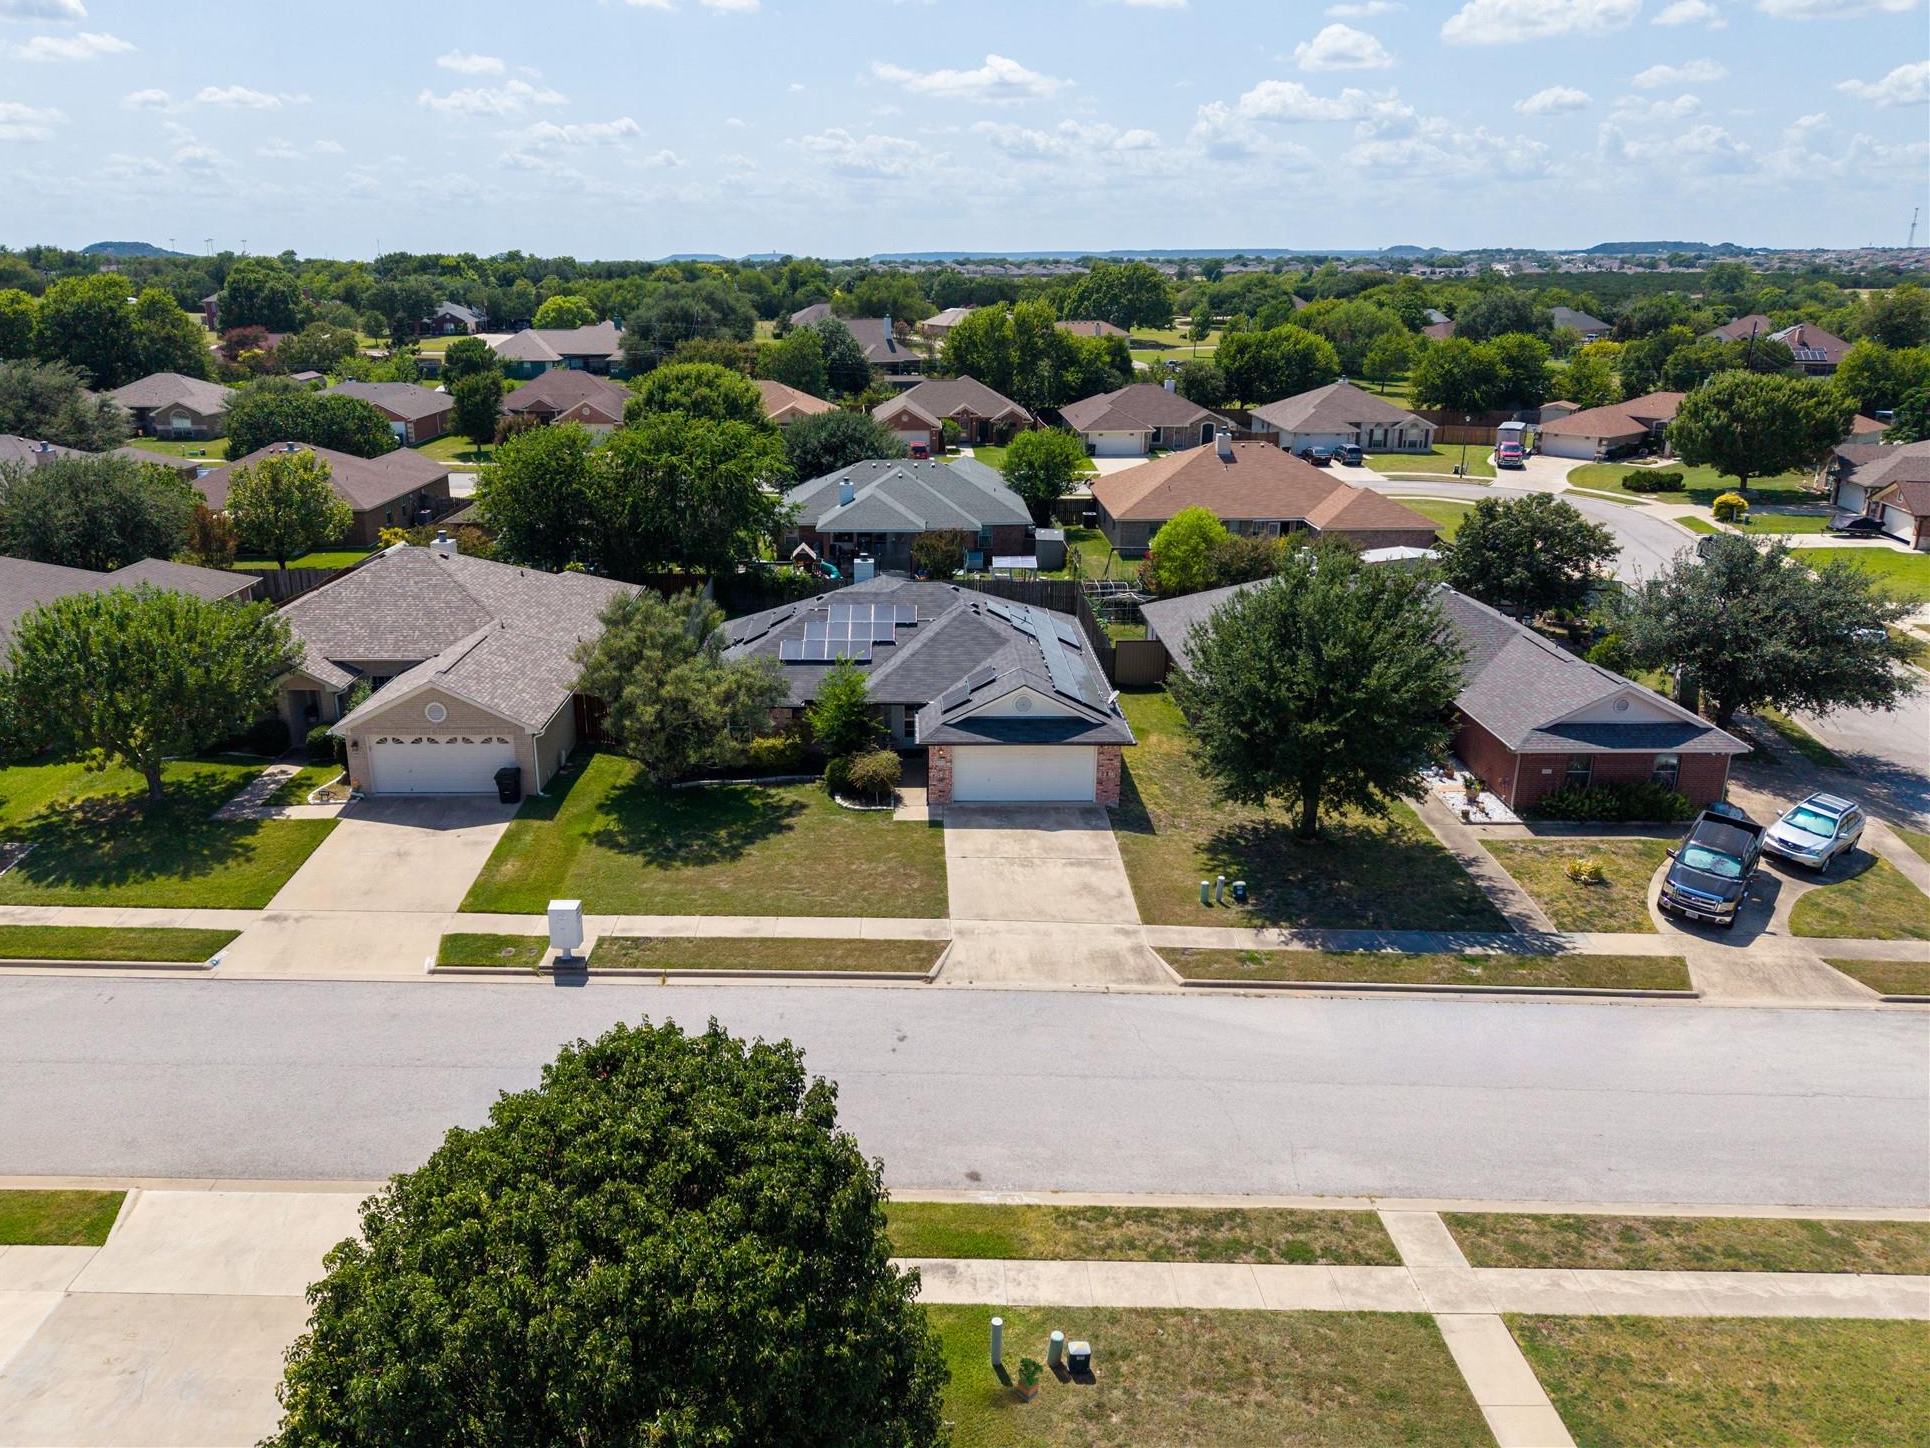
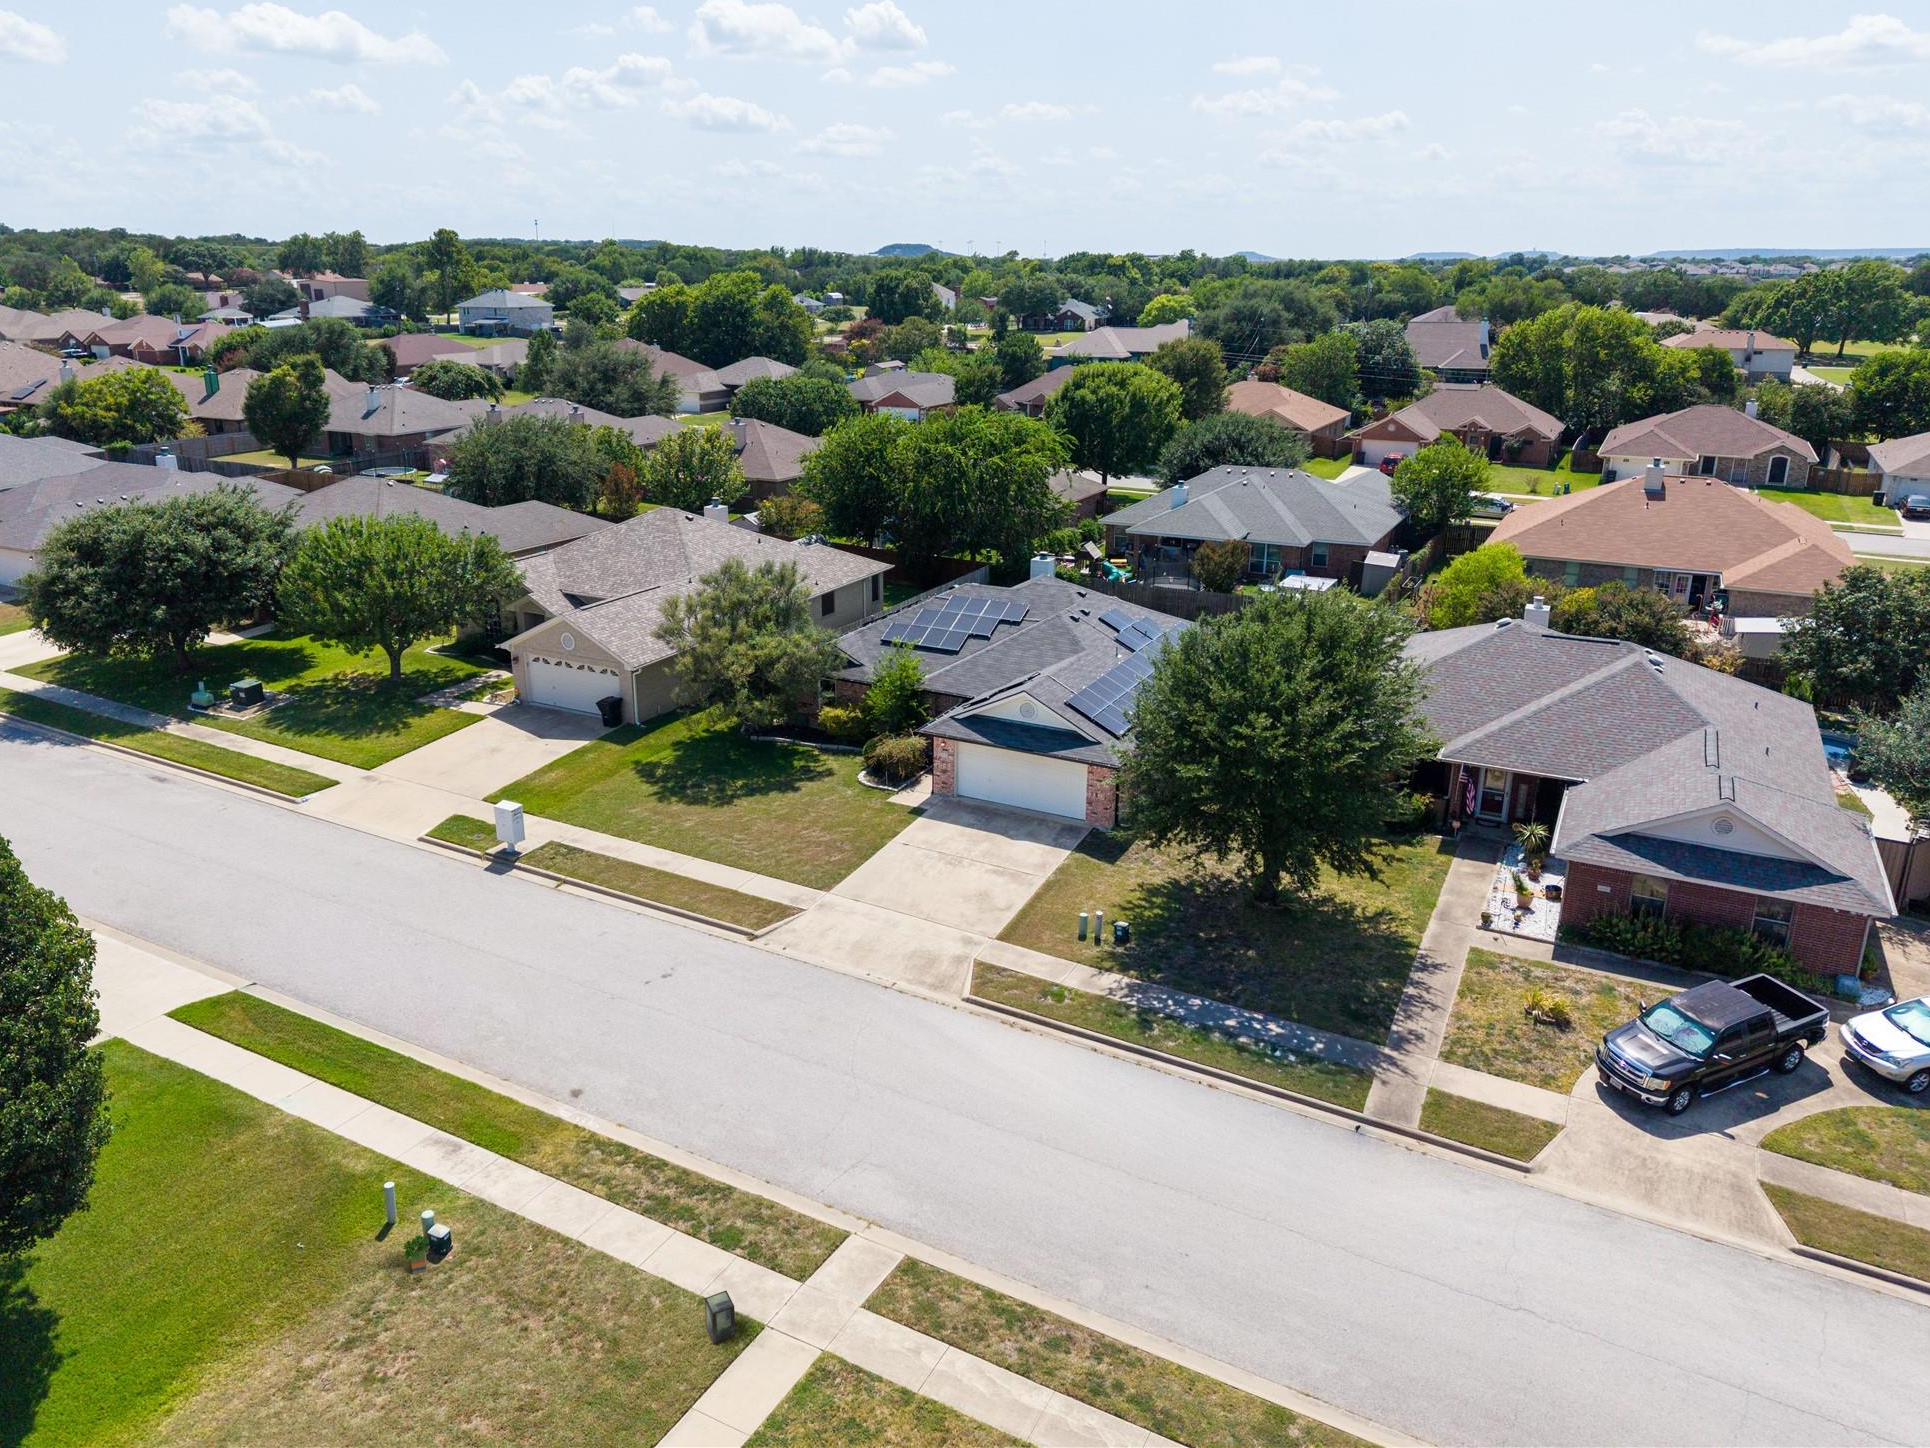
storage box: none [1339,1291,1373,1346] -> present [705,1291,735,1344]

